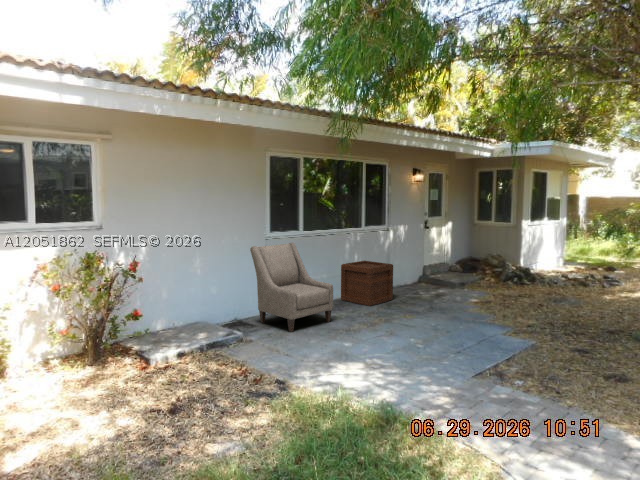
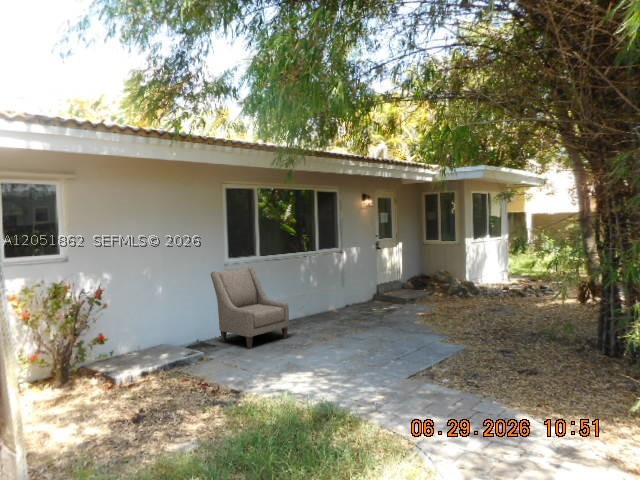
wooden crate: present [341,261,393,306] -> none [298,281,347,323]

